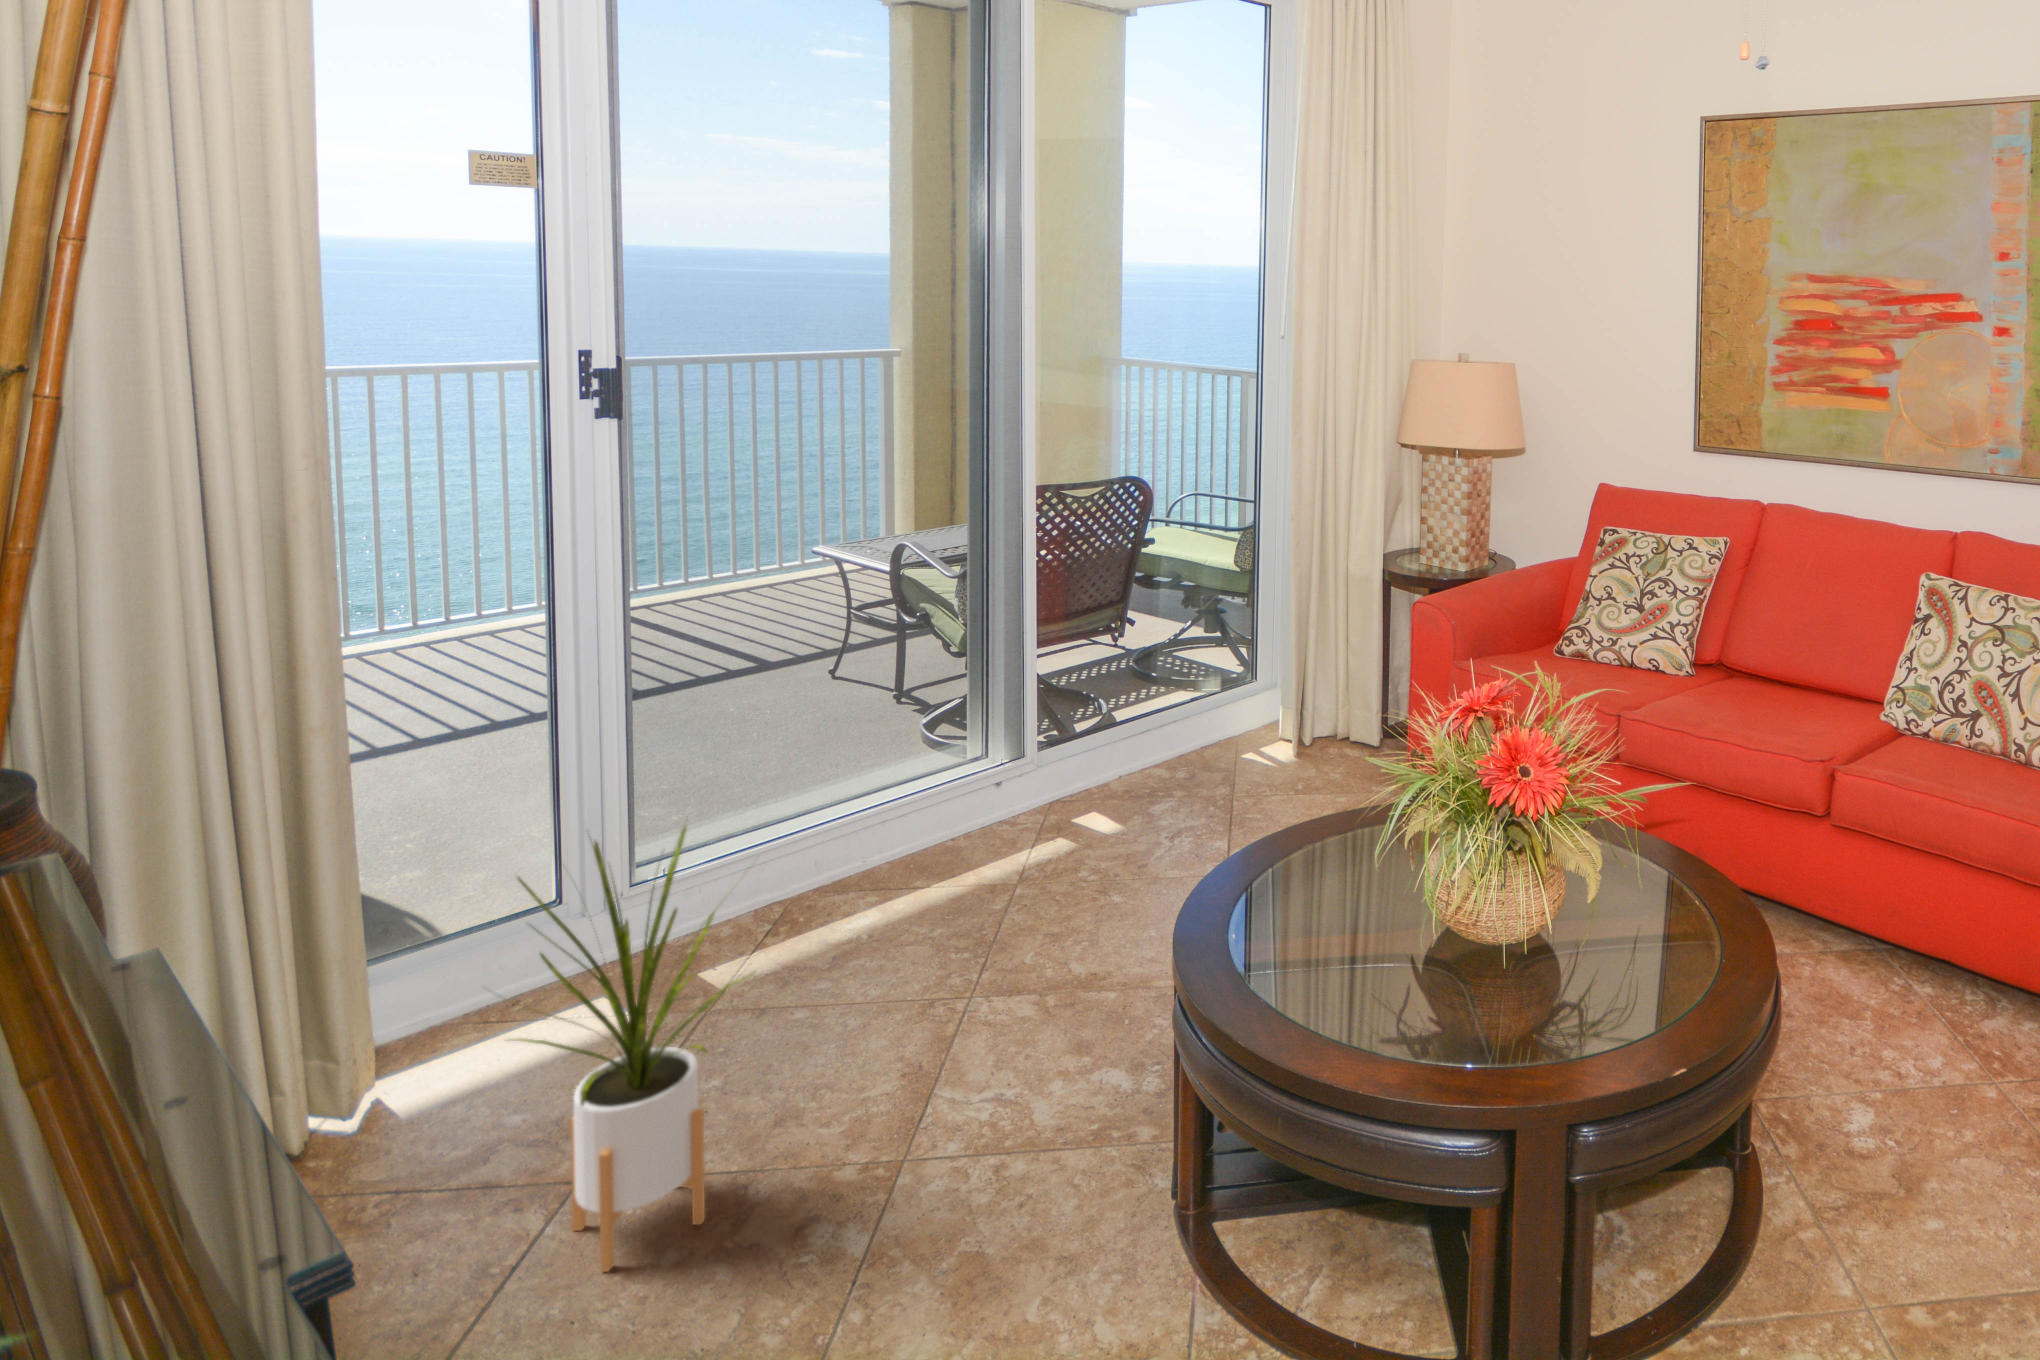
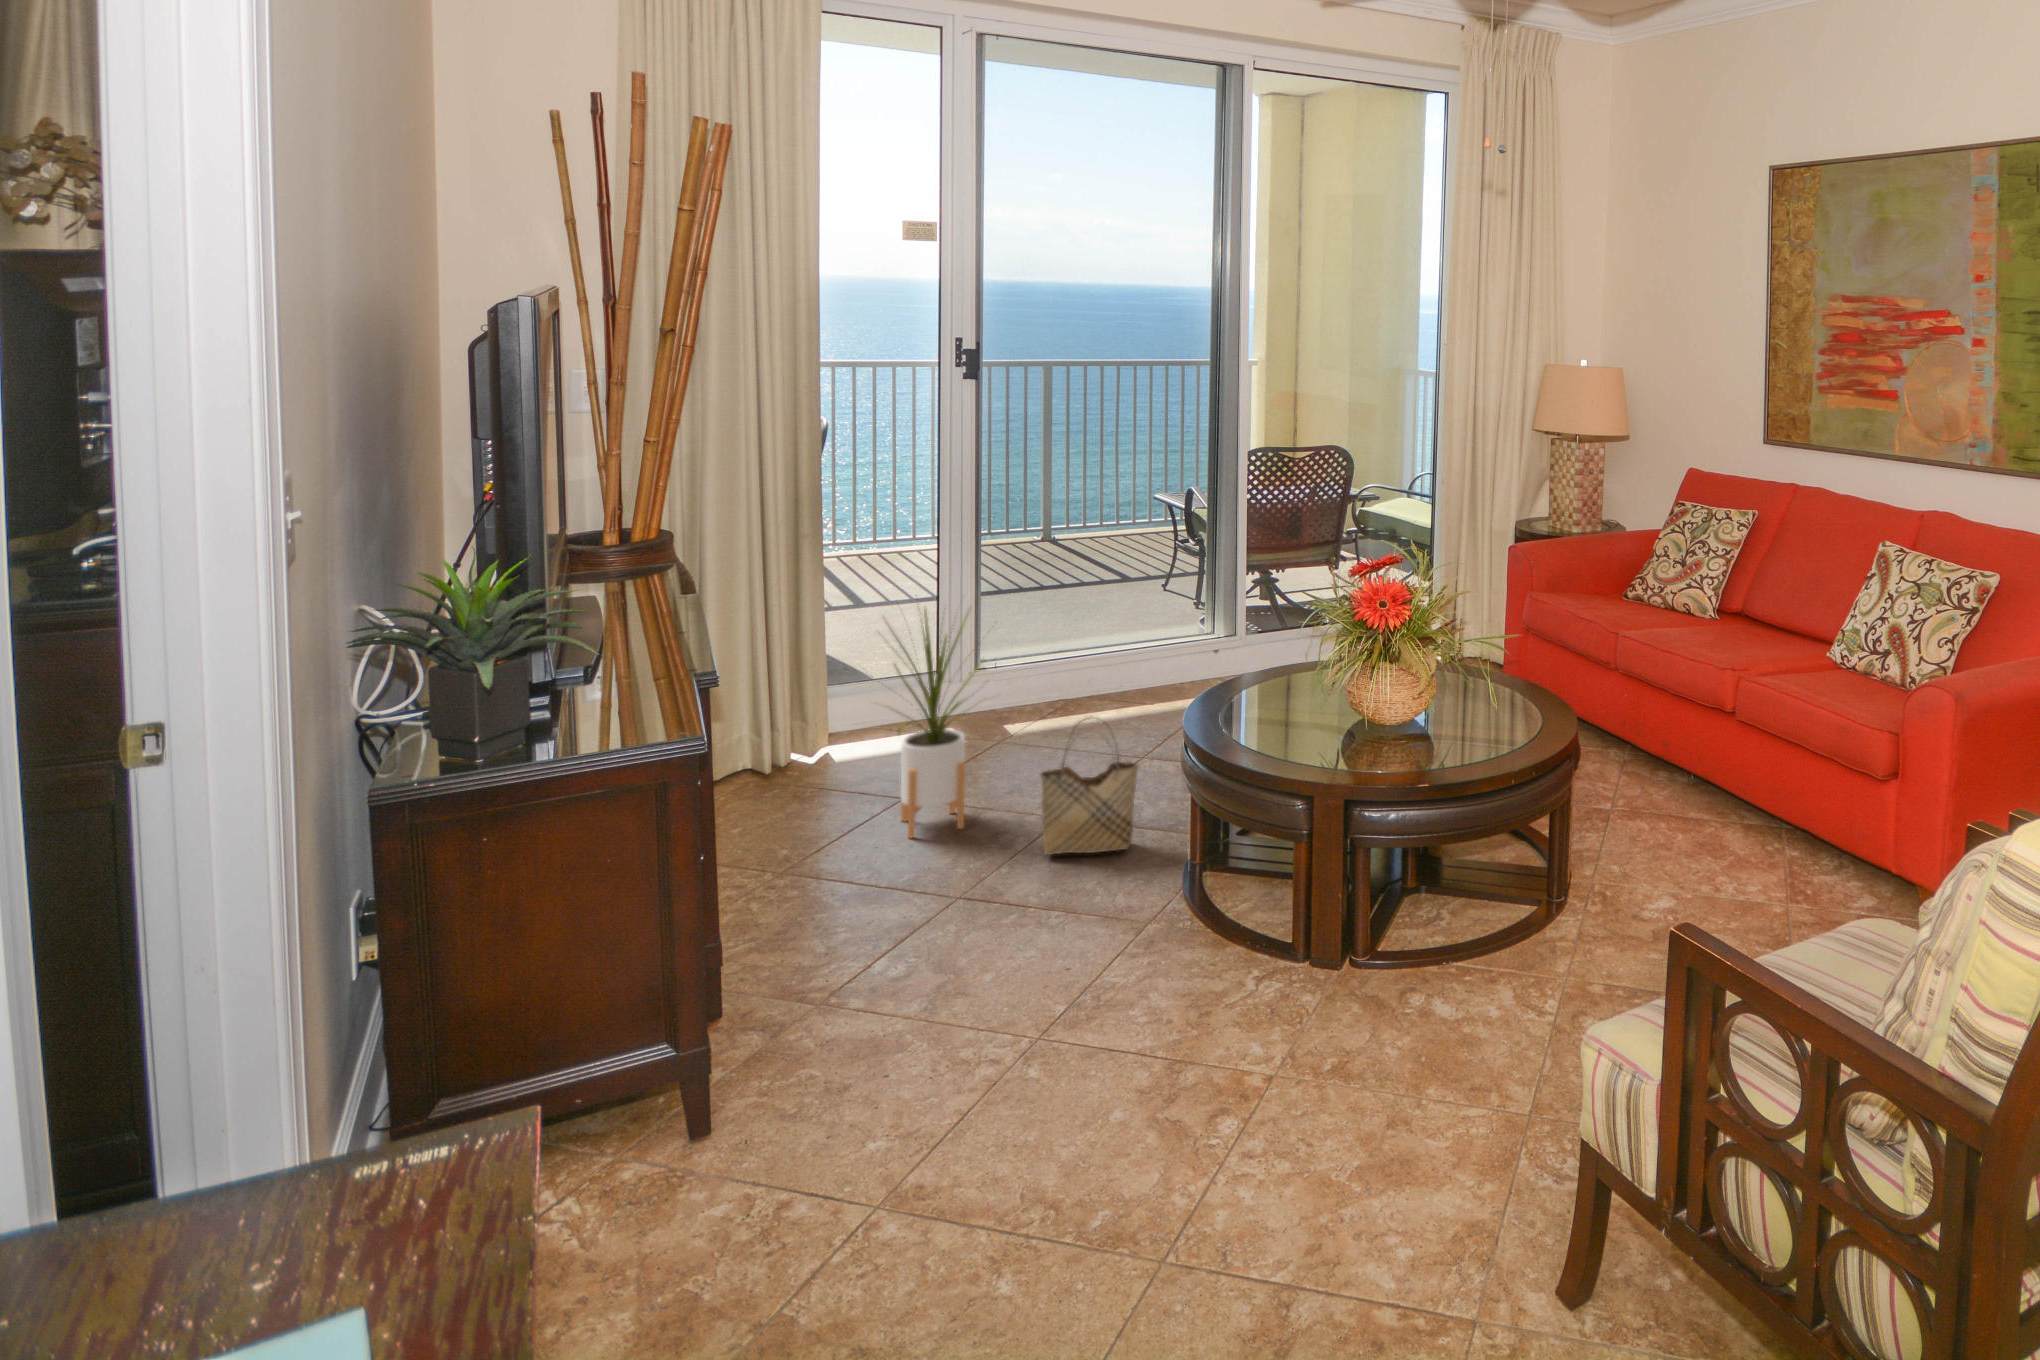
woven basket: none [868,989,1033,1251] -> present [1041,718,1138,855]

